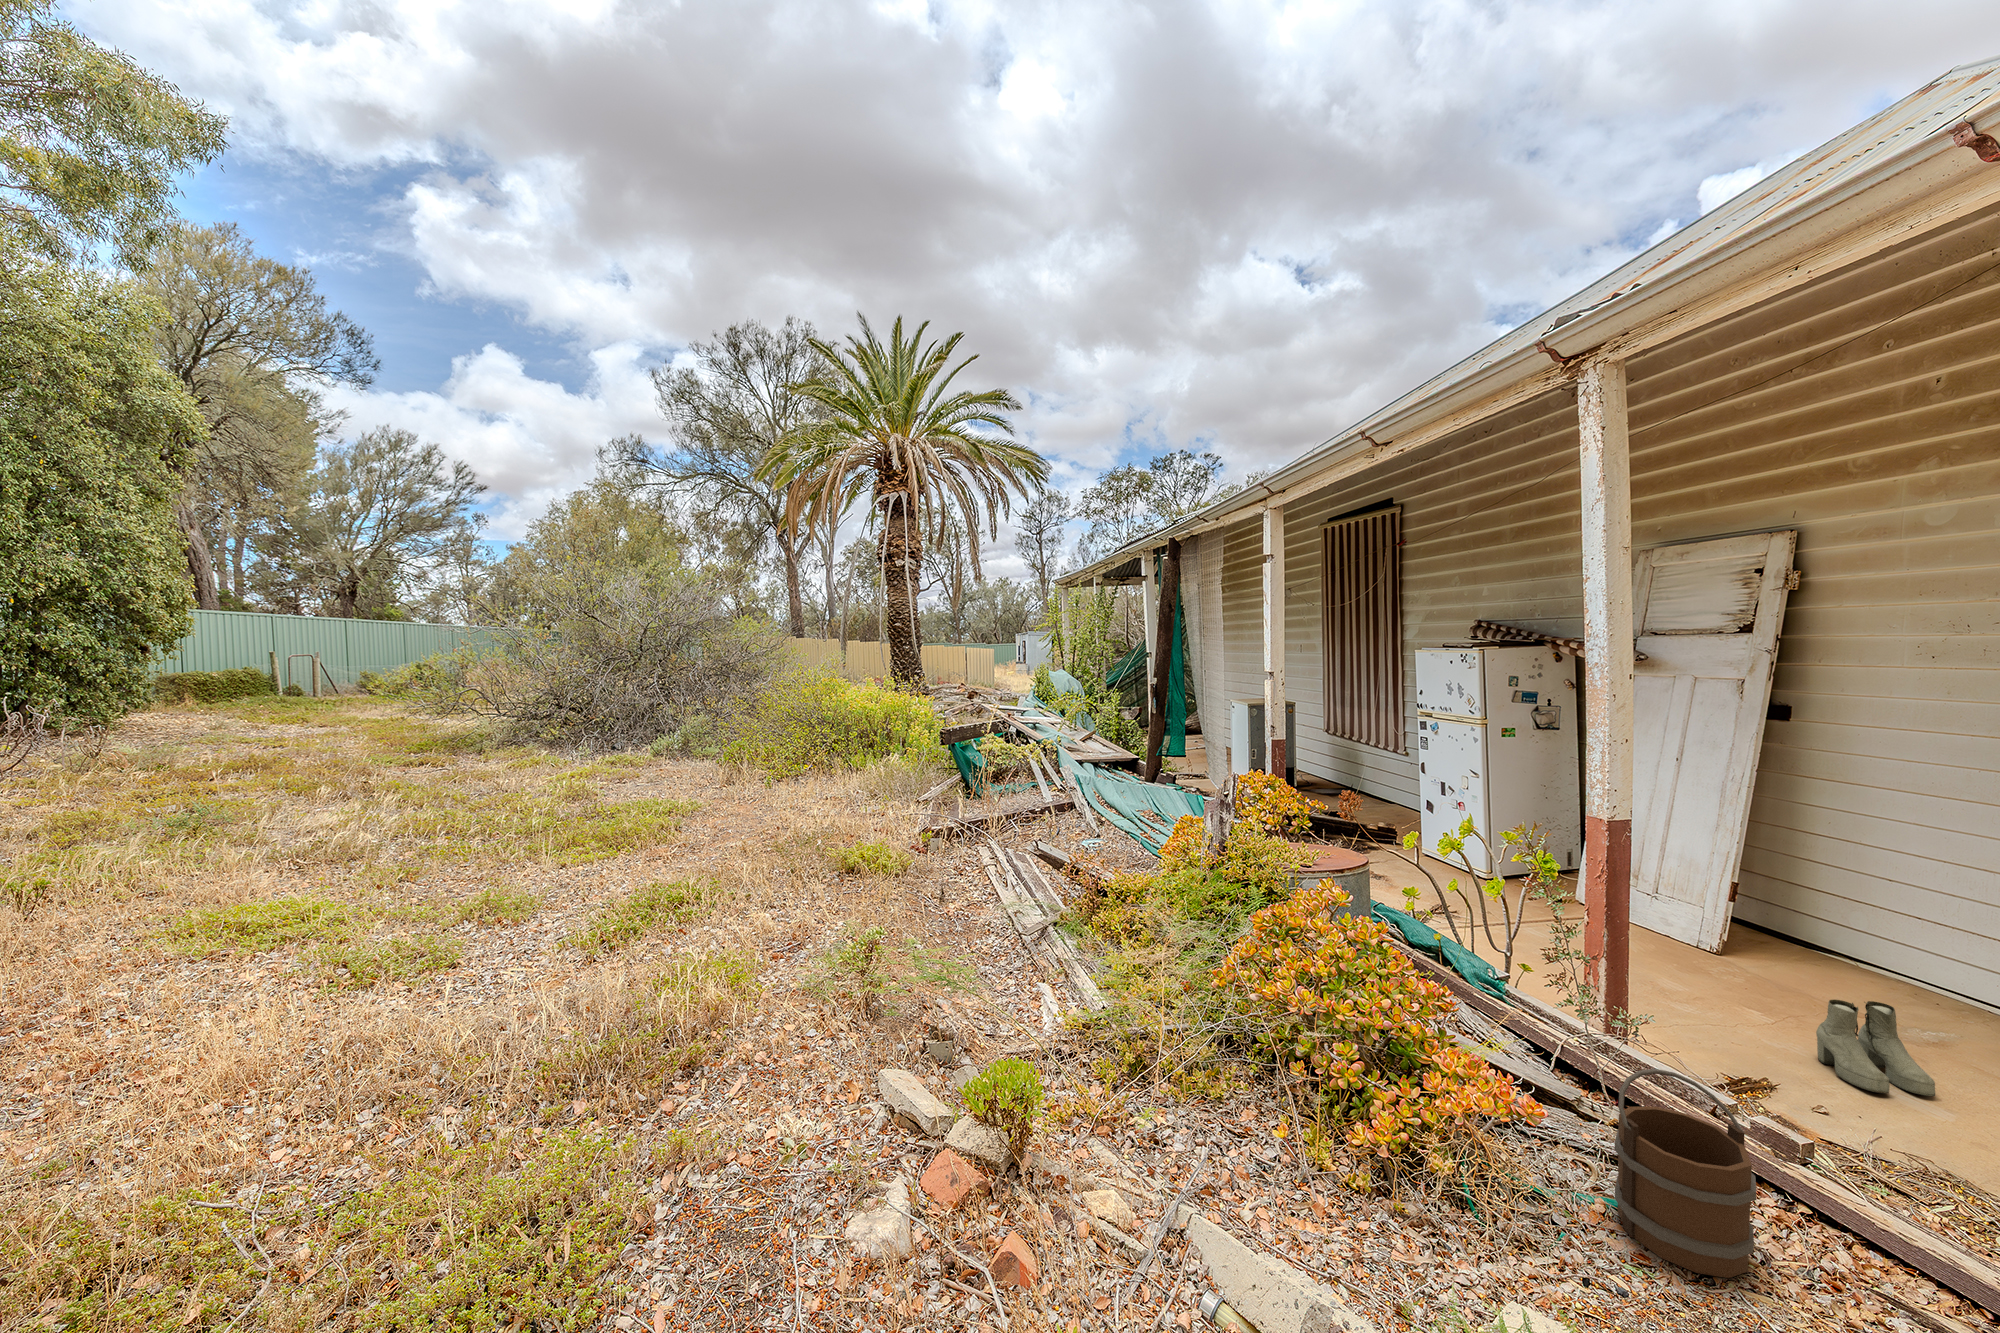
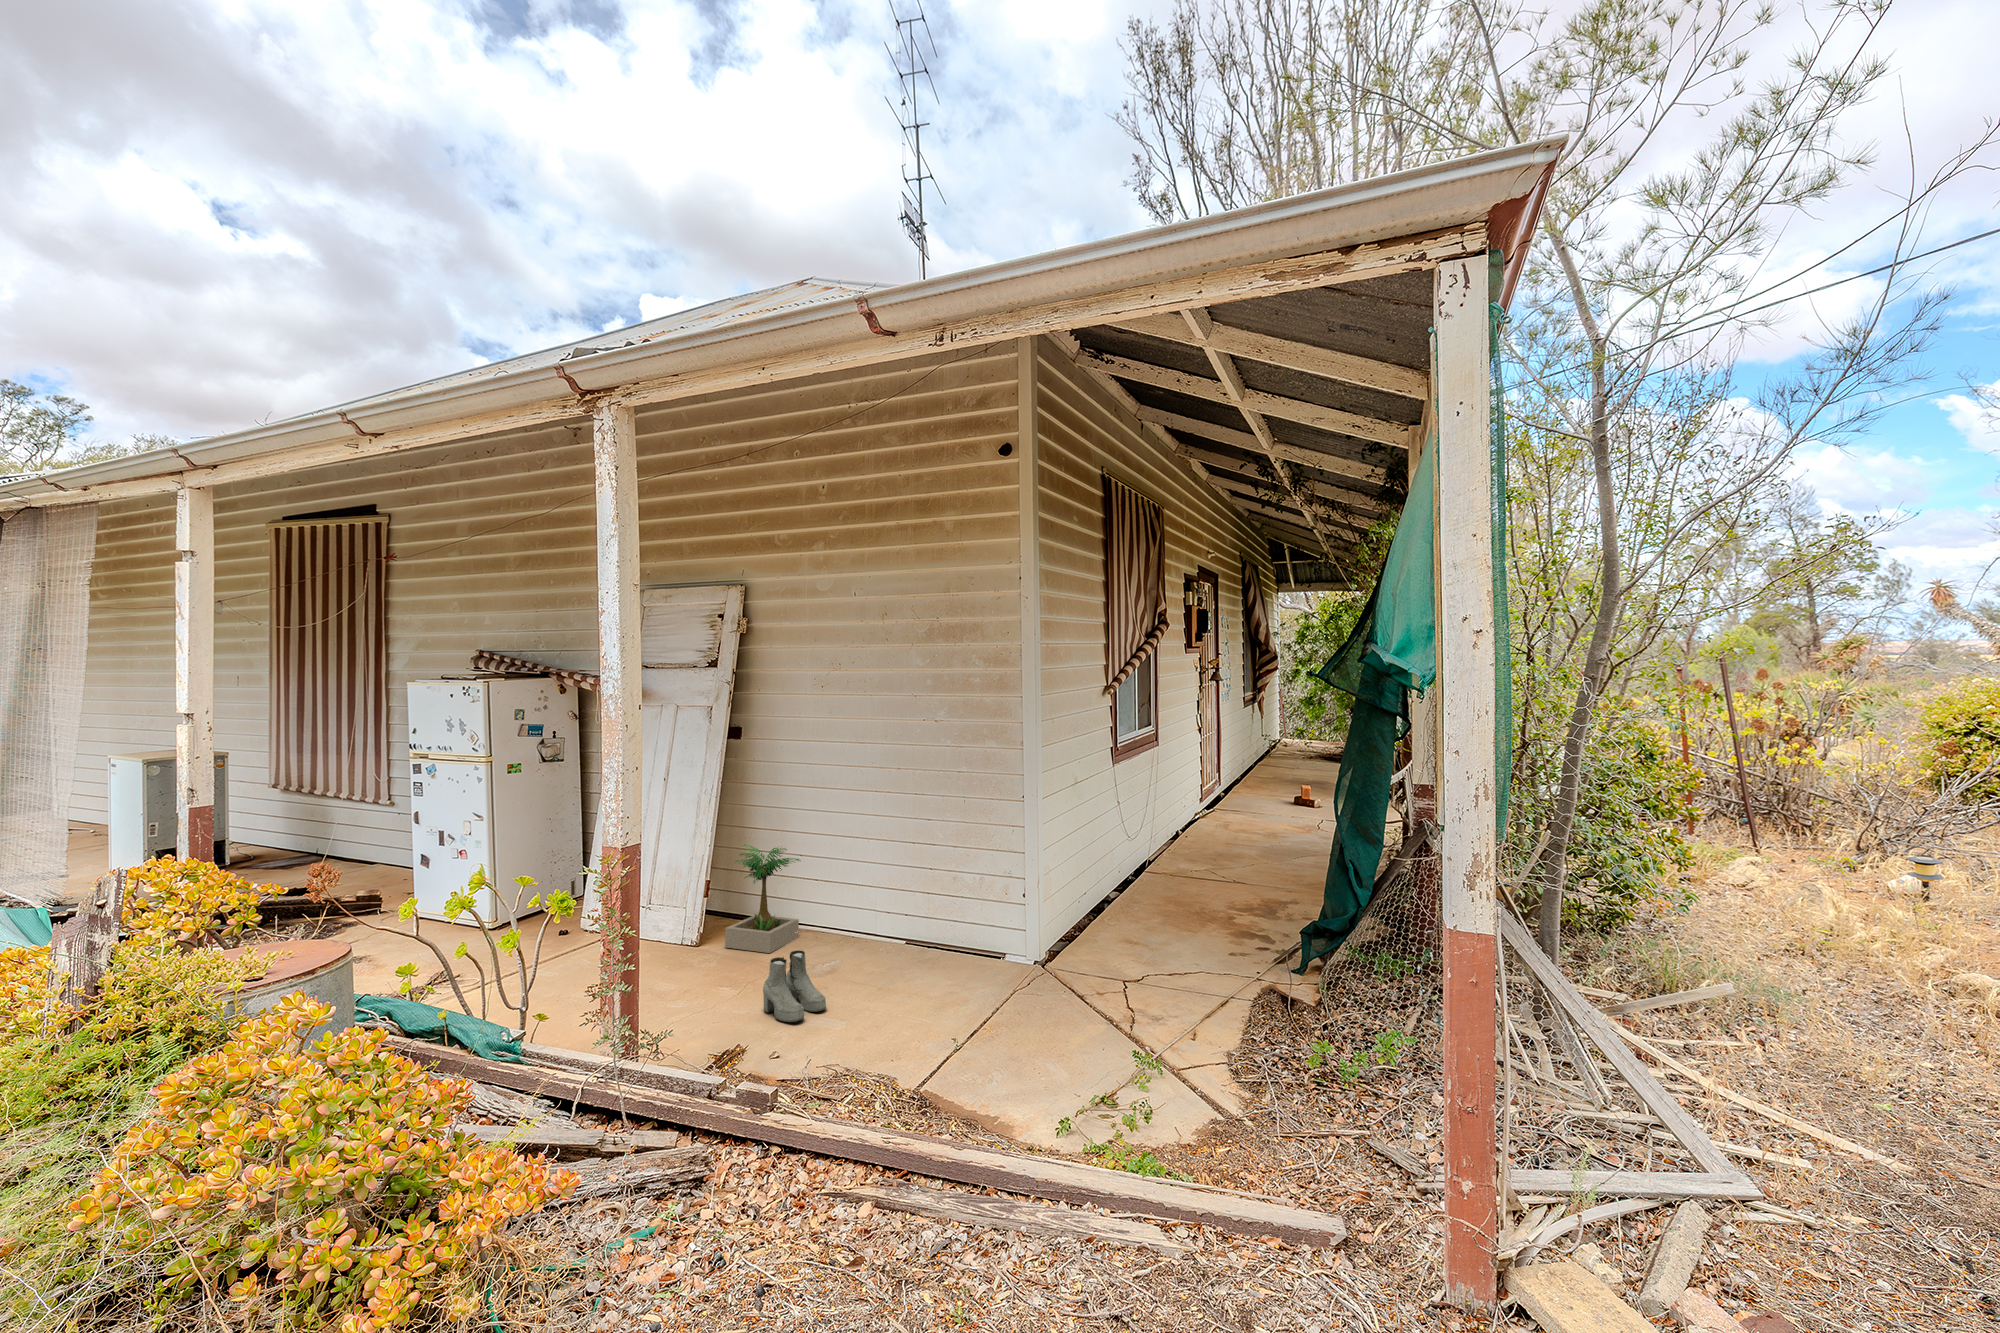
potted plant: none [1764,847,1911,994] -> present [725,844,801,953]
bucket: present [1614,1069,1757,1278] -> none [642,1071,748,1259]

